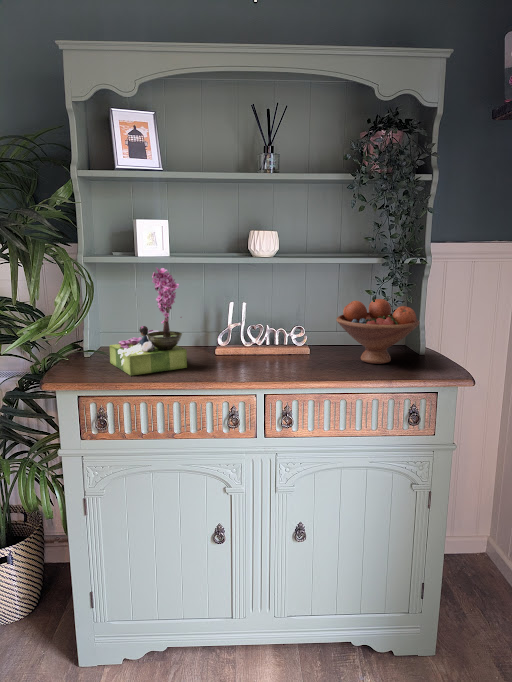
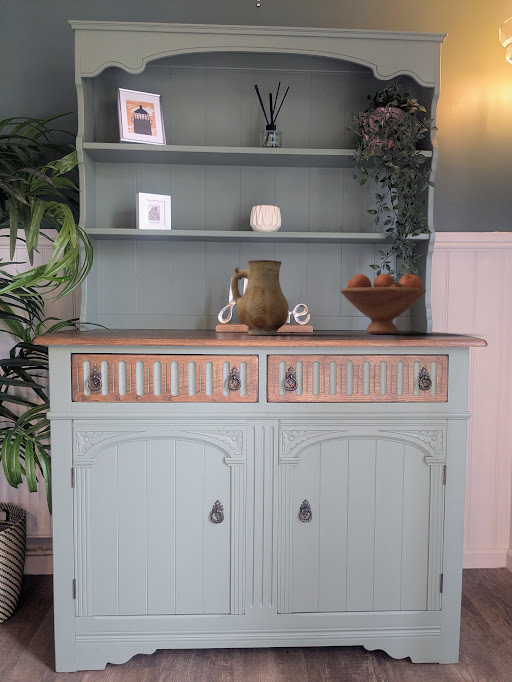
flower arrangement: present [109,267,187,376] -> none [107,235,186,335]
ceramic pitcher: none [229,297,286,372] -> present [231,260,289,335]

